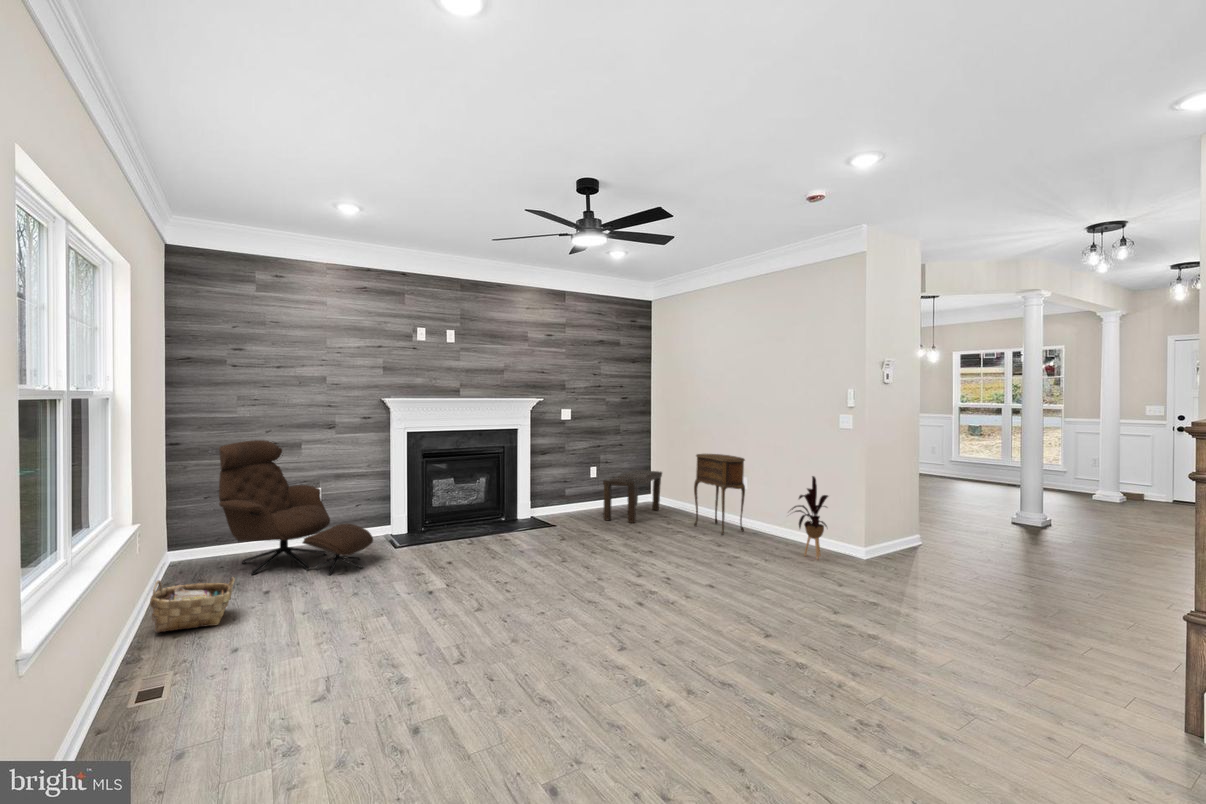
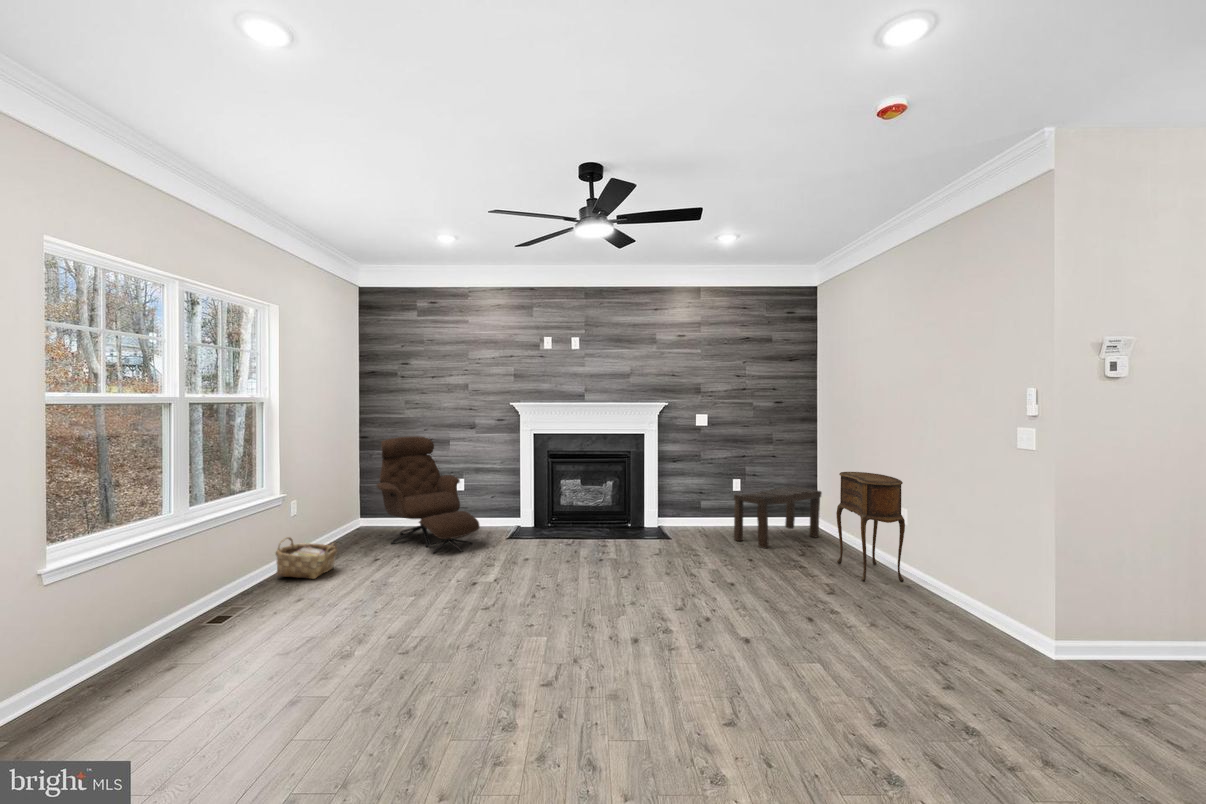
house plant: present [792,476,828,560] -> none [923,515,1014,647]

